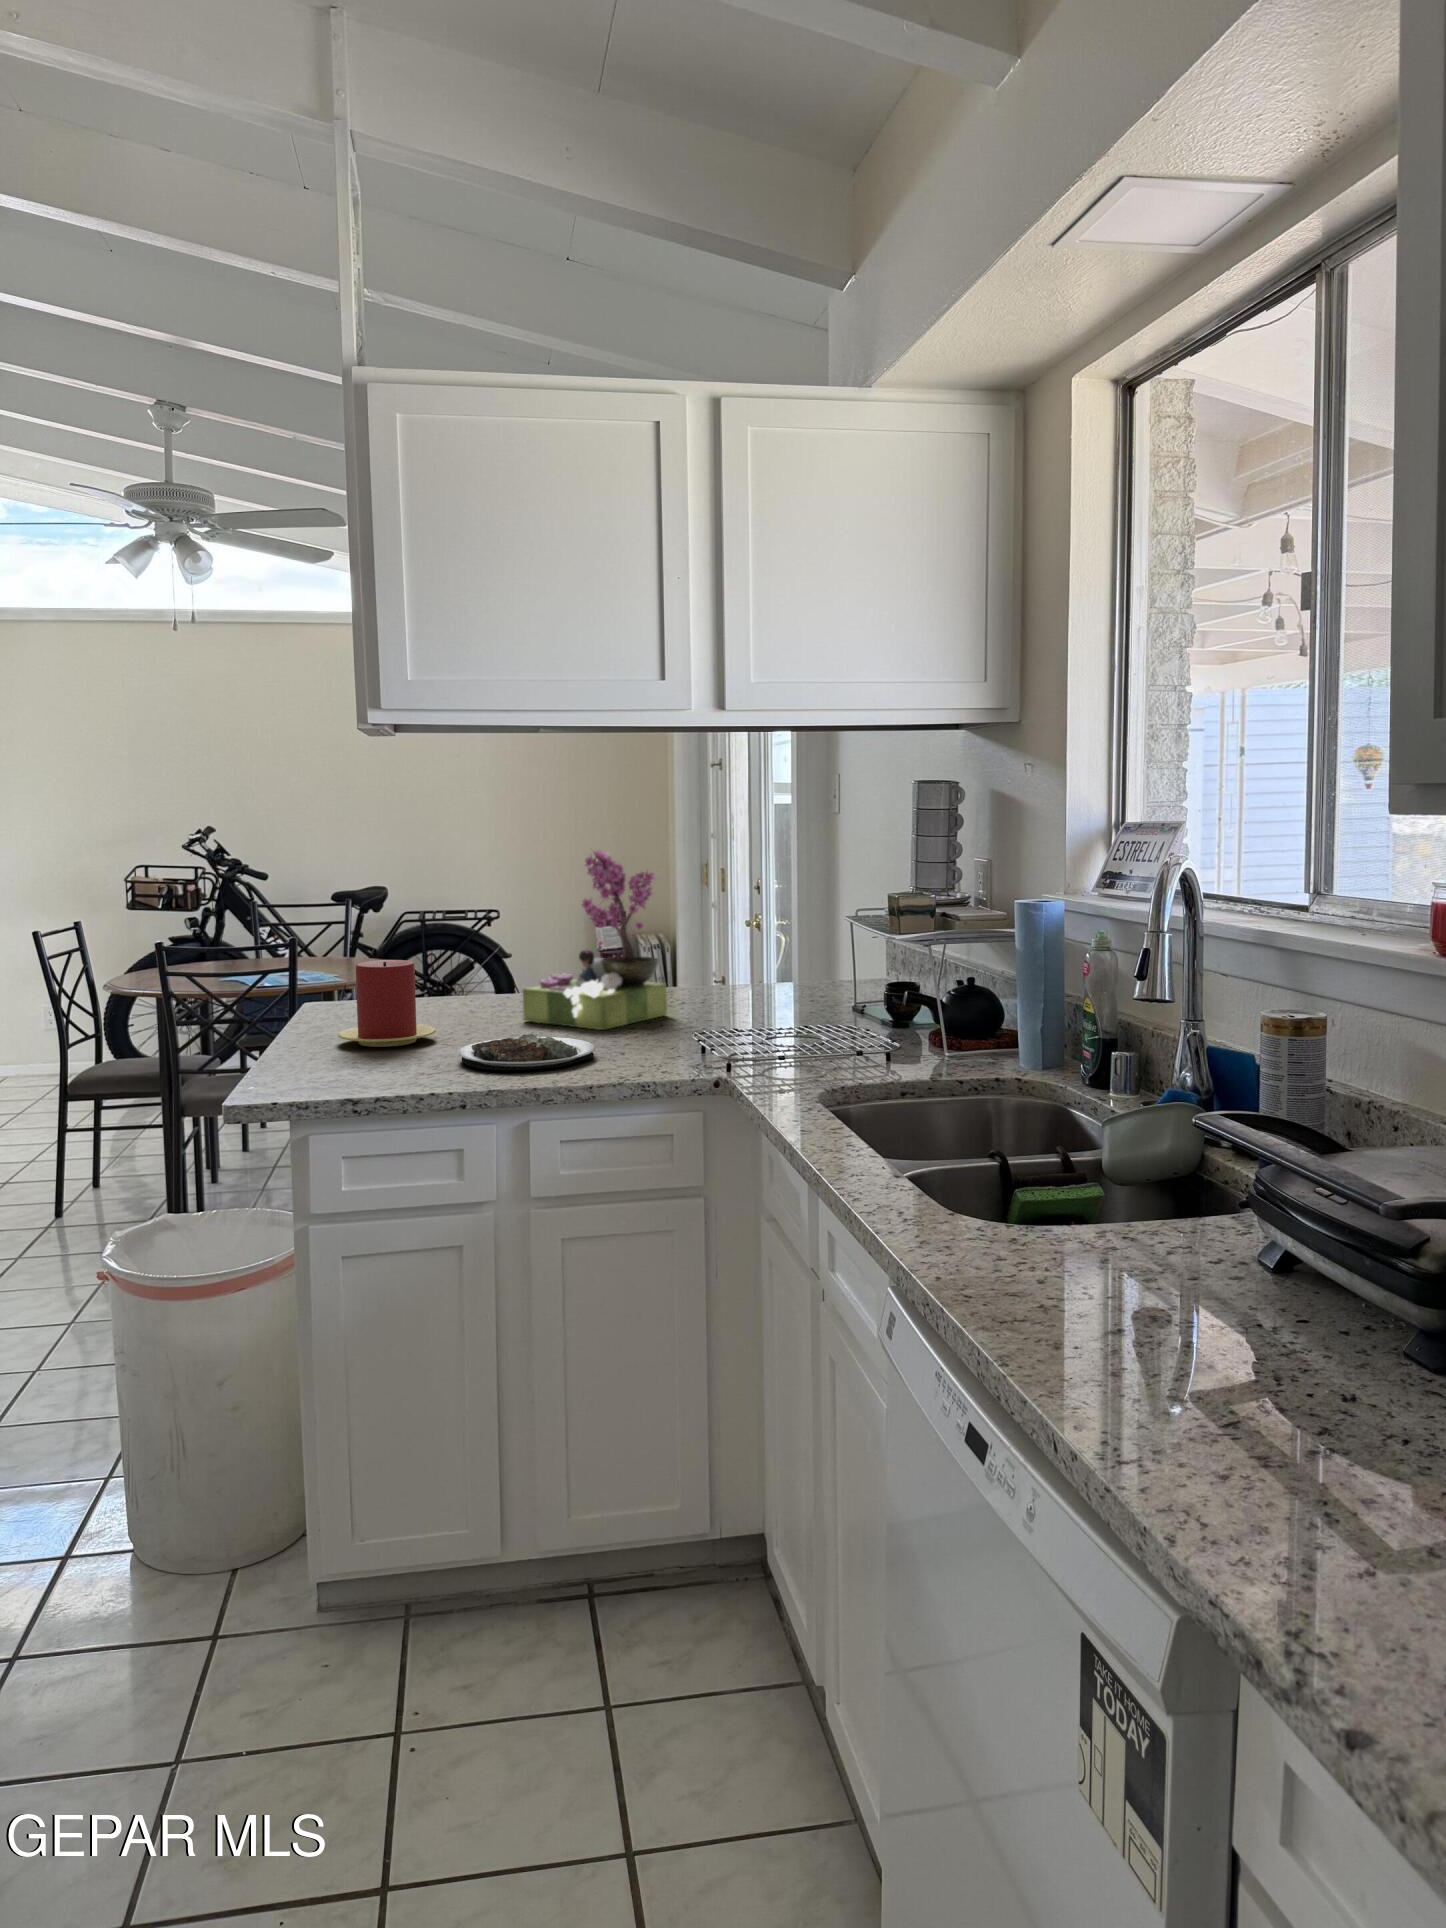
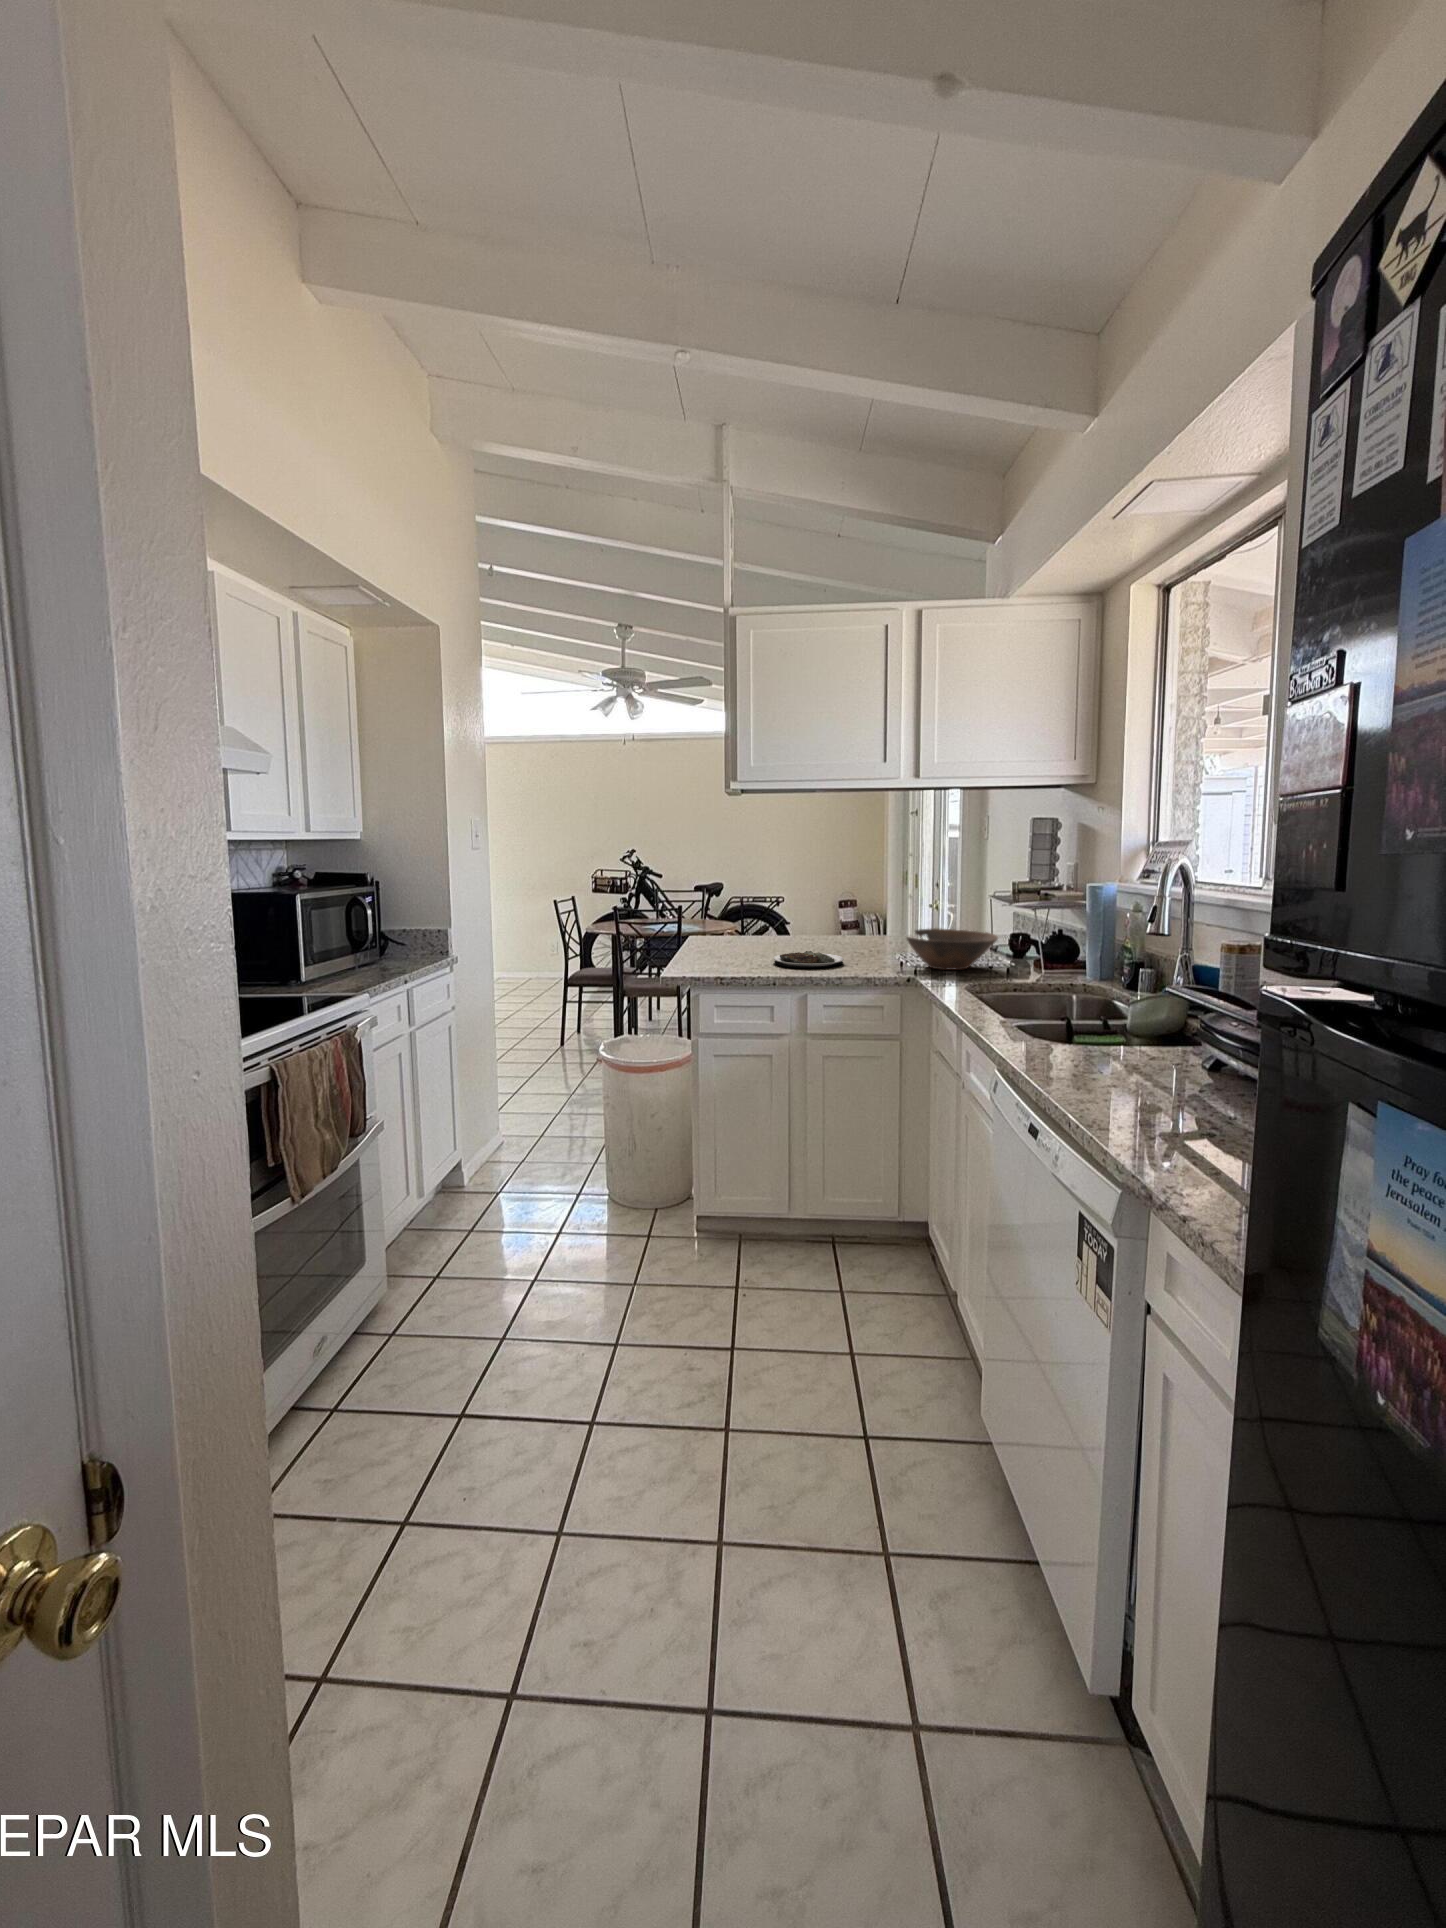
flower arrangement: present [523,850,667,1030] -> none [805,855,883,952]
candle: present [338,960,436,1047] -> none [712,911,760,955]
bowl: none [708,983,871,1062] -> present [907,928,998,970]

